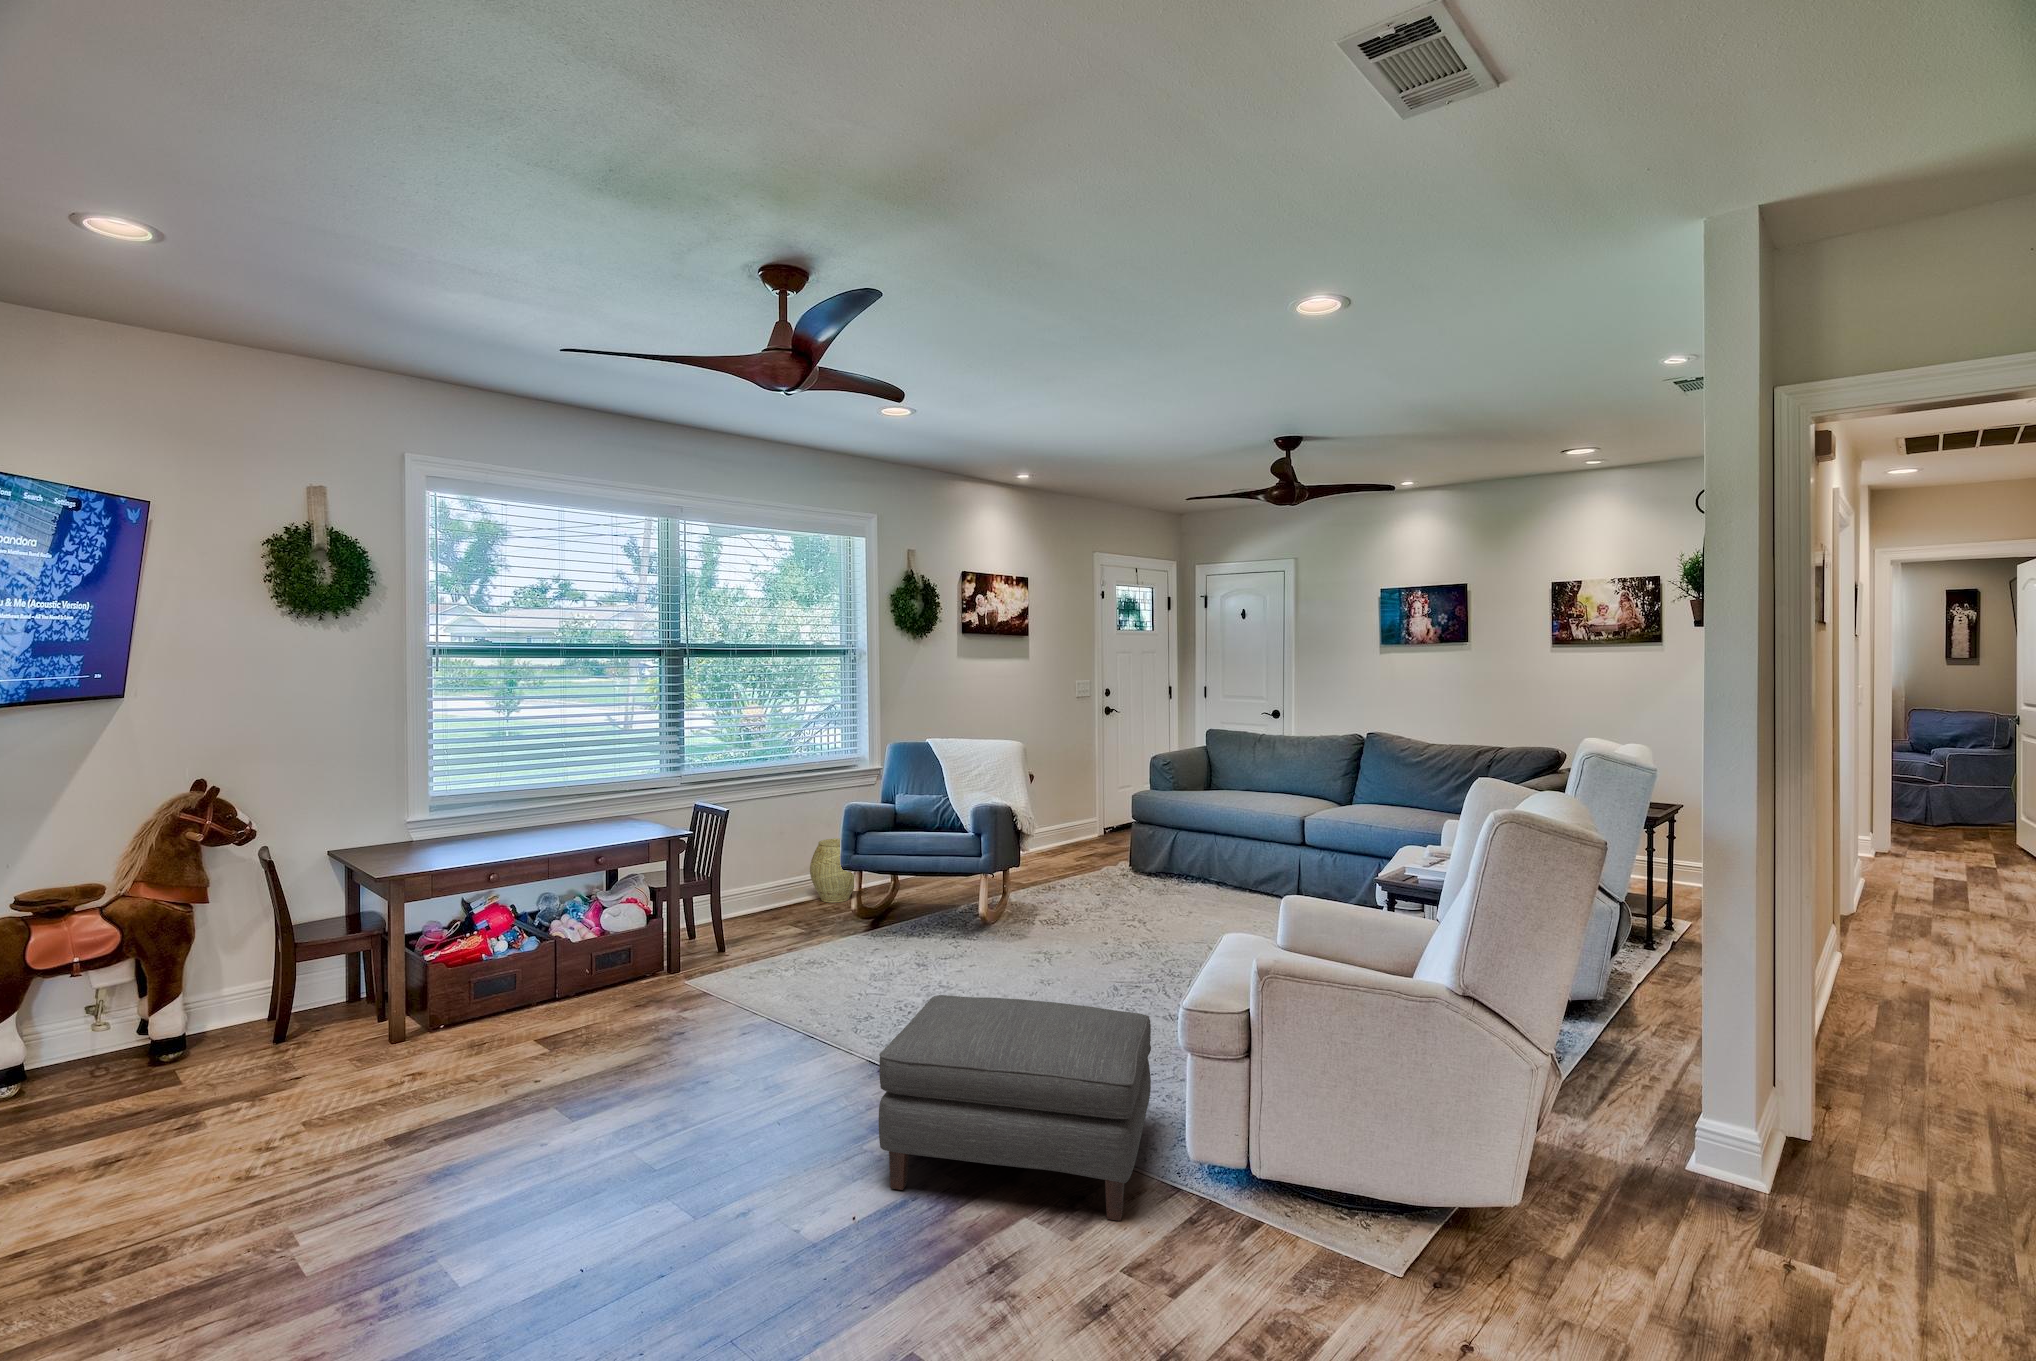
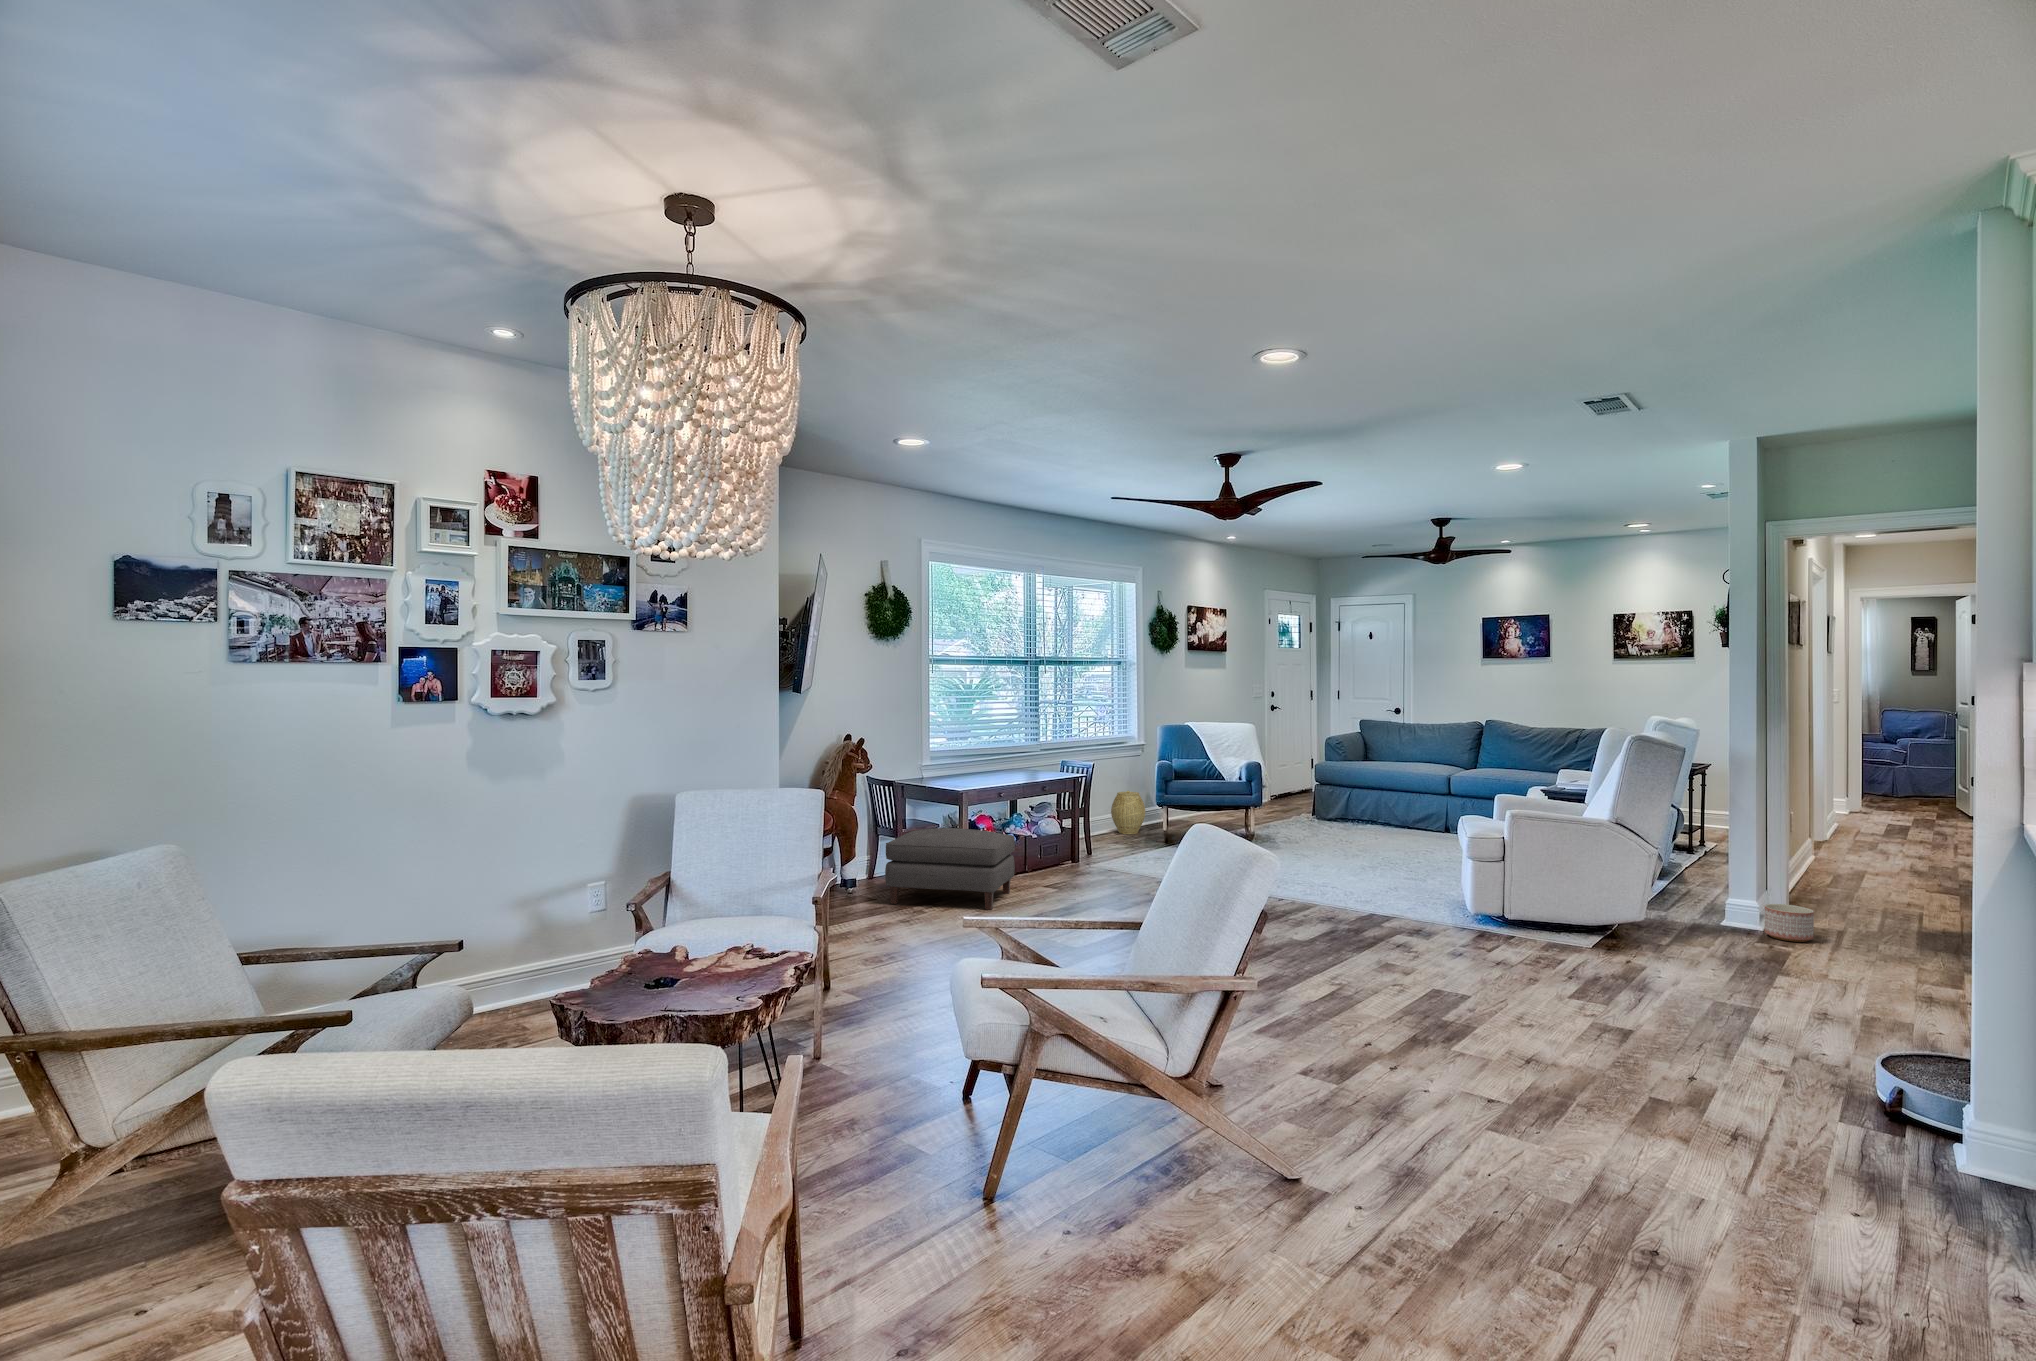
ottoman: present [879,995,1151,1221] -> present [885,828,1015,910]
planter: none [1784,1168,1895,1274] -> present [1765,904,1814,942]

